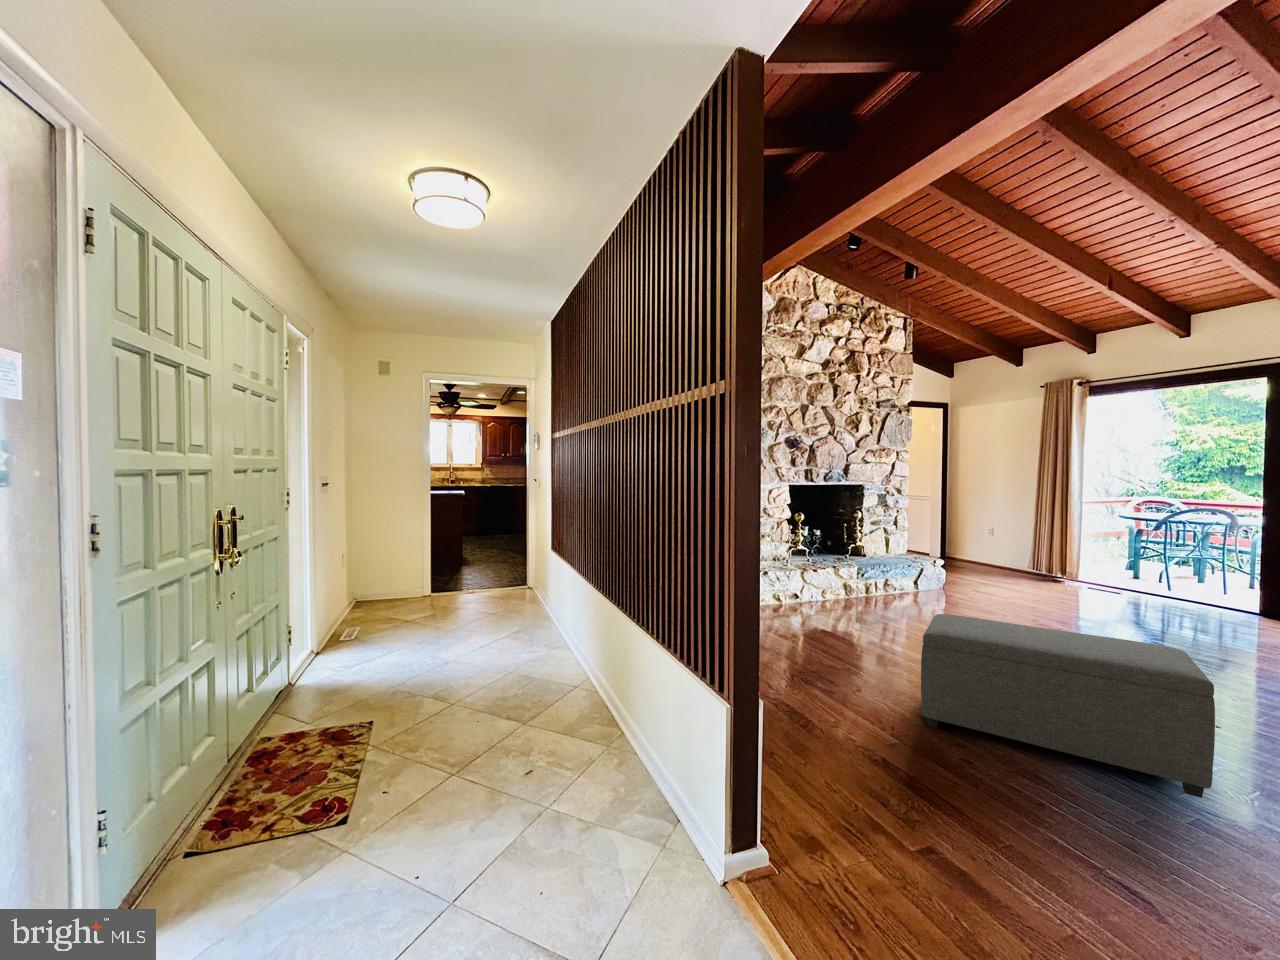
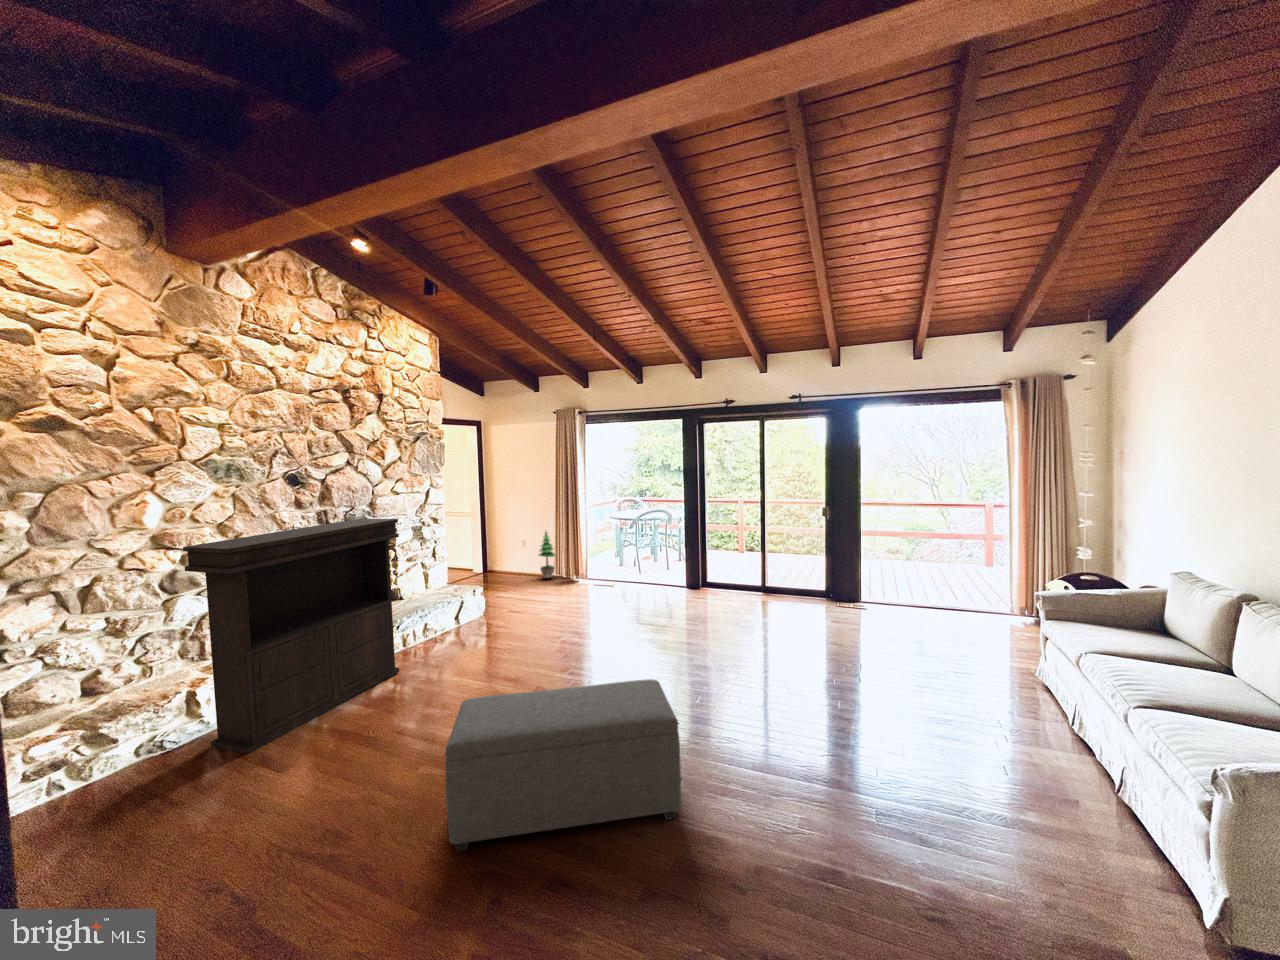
console table: none [733,475,872,626] -> present [183,519,399,754]
potted tree: none [1010,517,1034,572] -> present [539,532,555,578]

